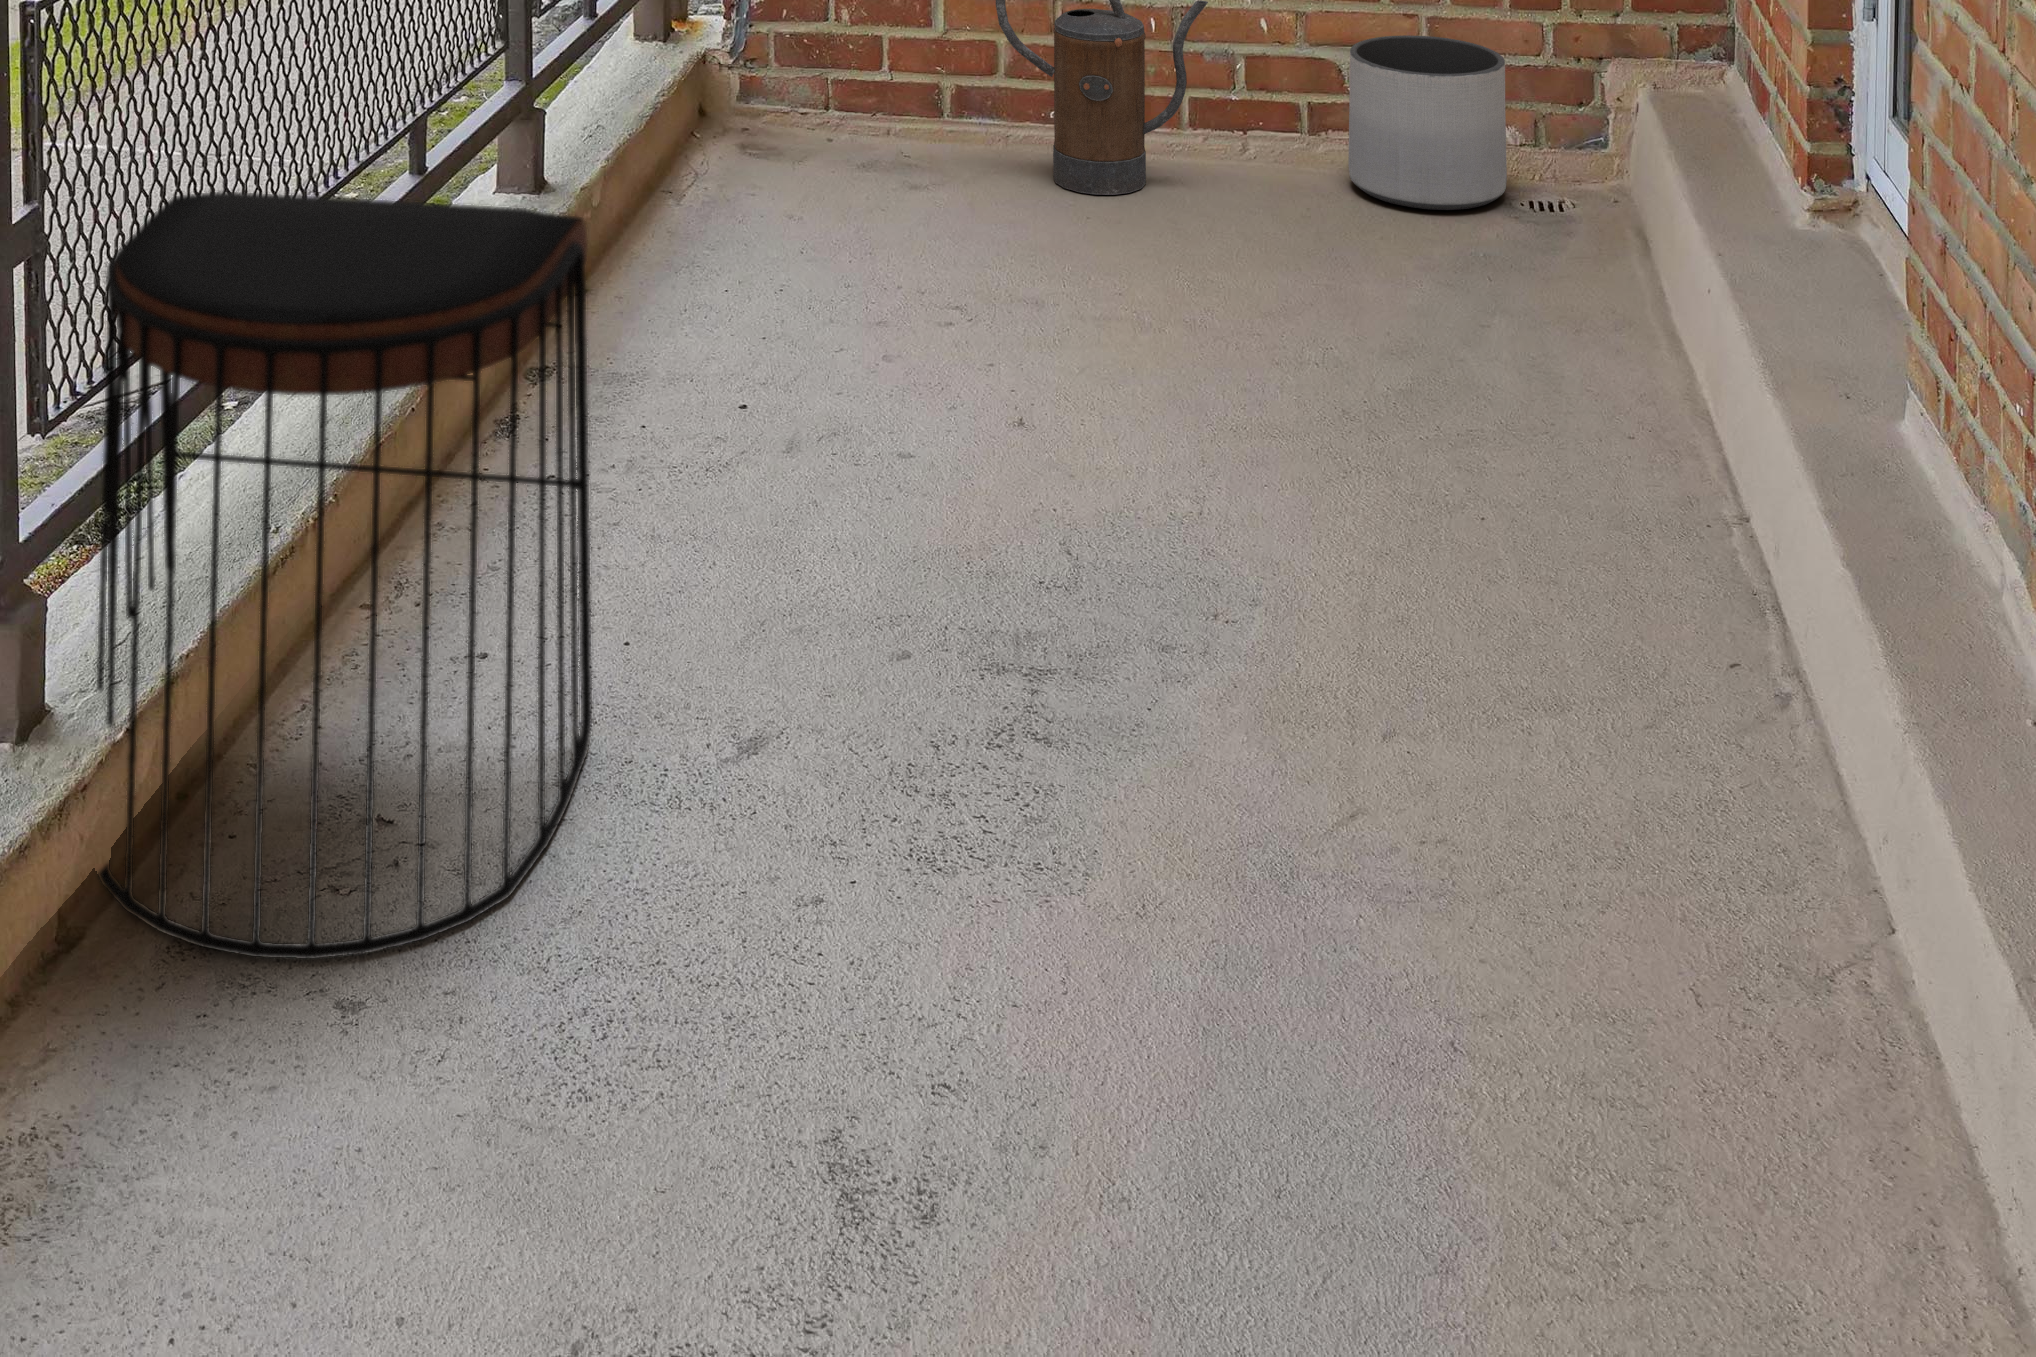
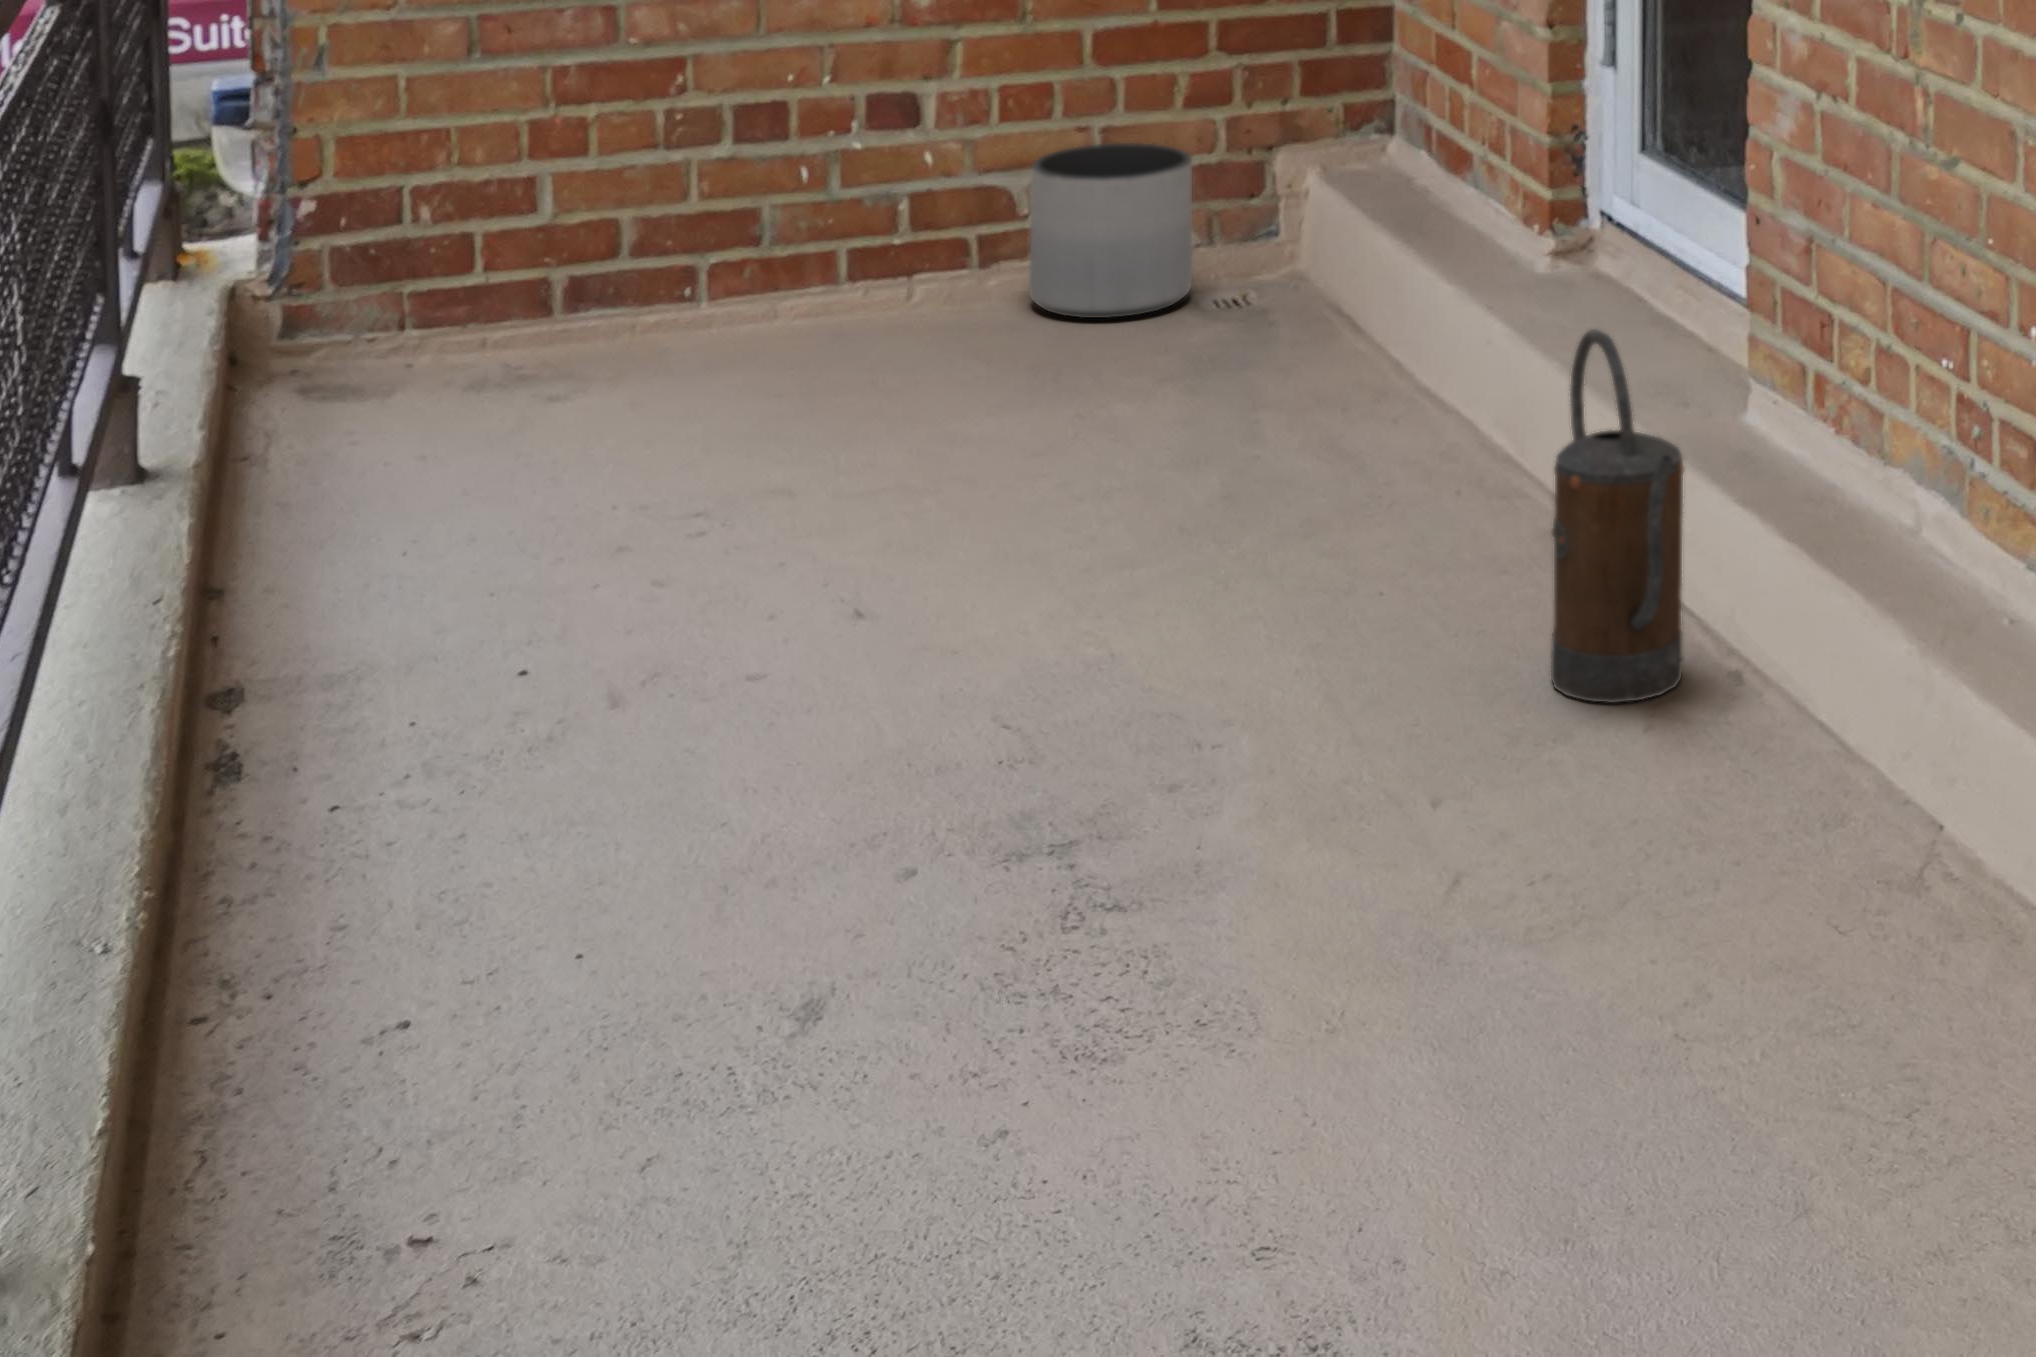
watering can: present [996,0,1208,195] -> present [1551,329,1684,703]
stool: present [97,191,592,959] -> none [83,371,623,1151]

